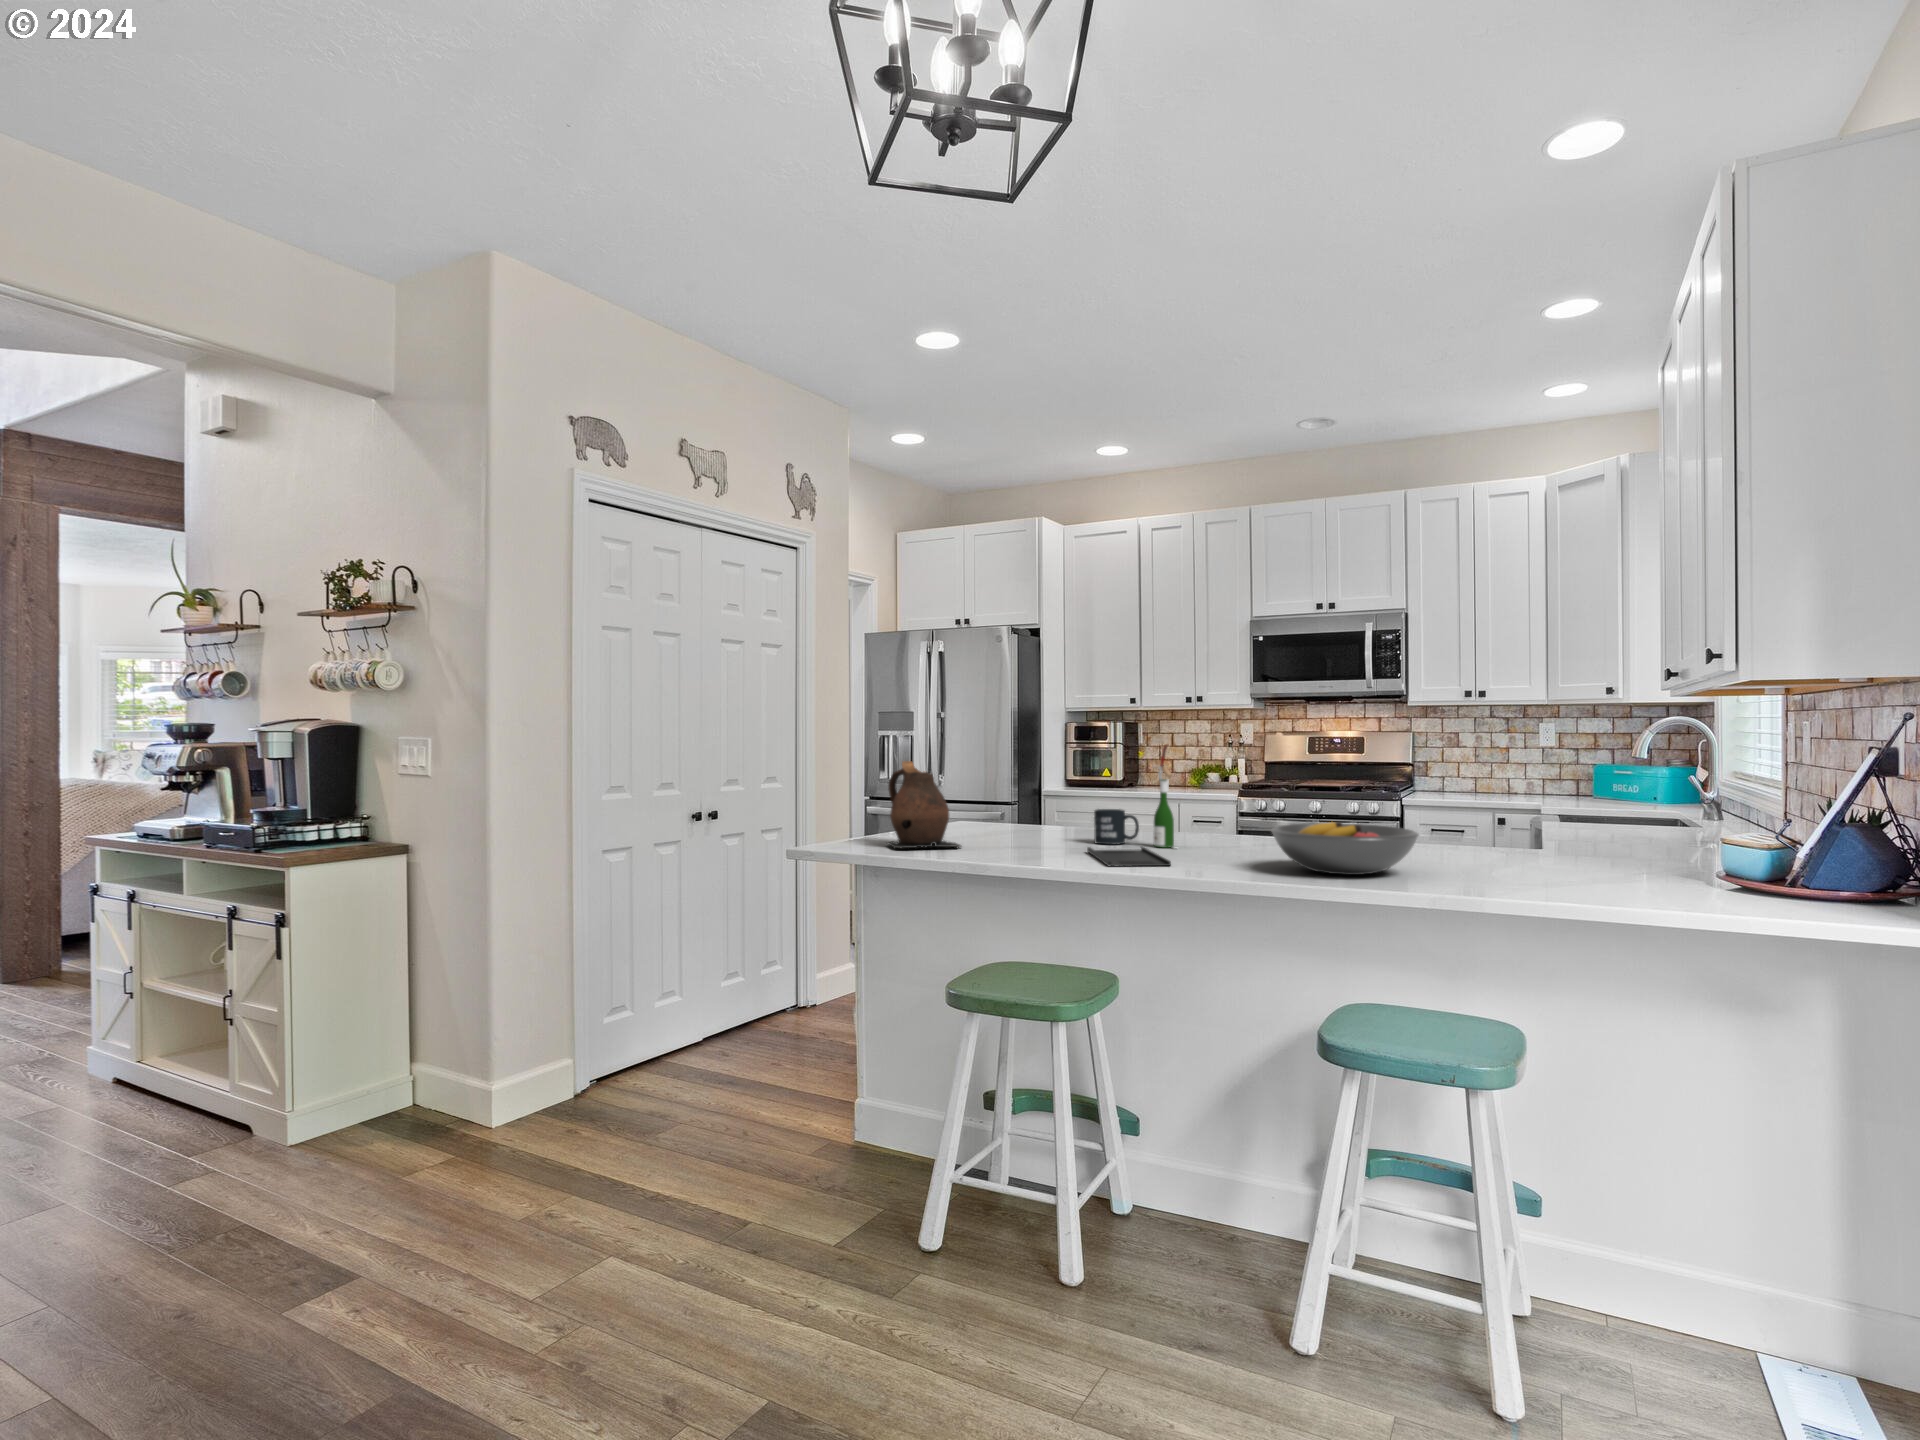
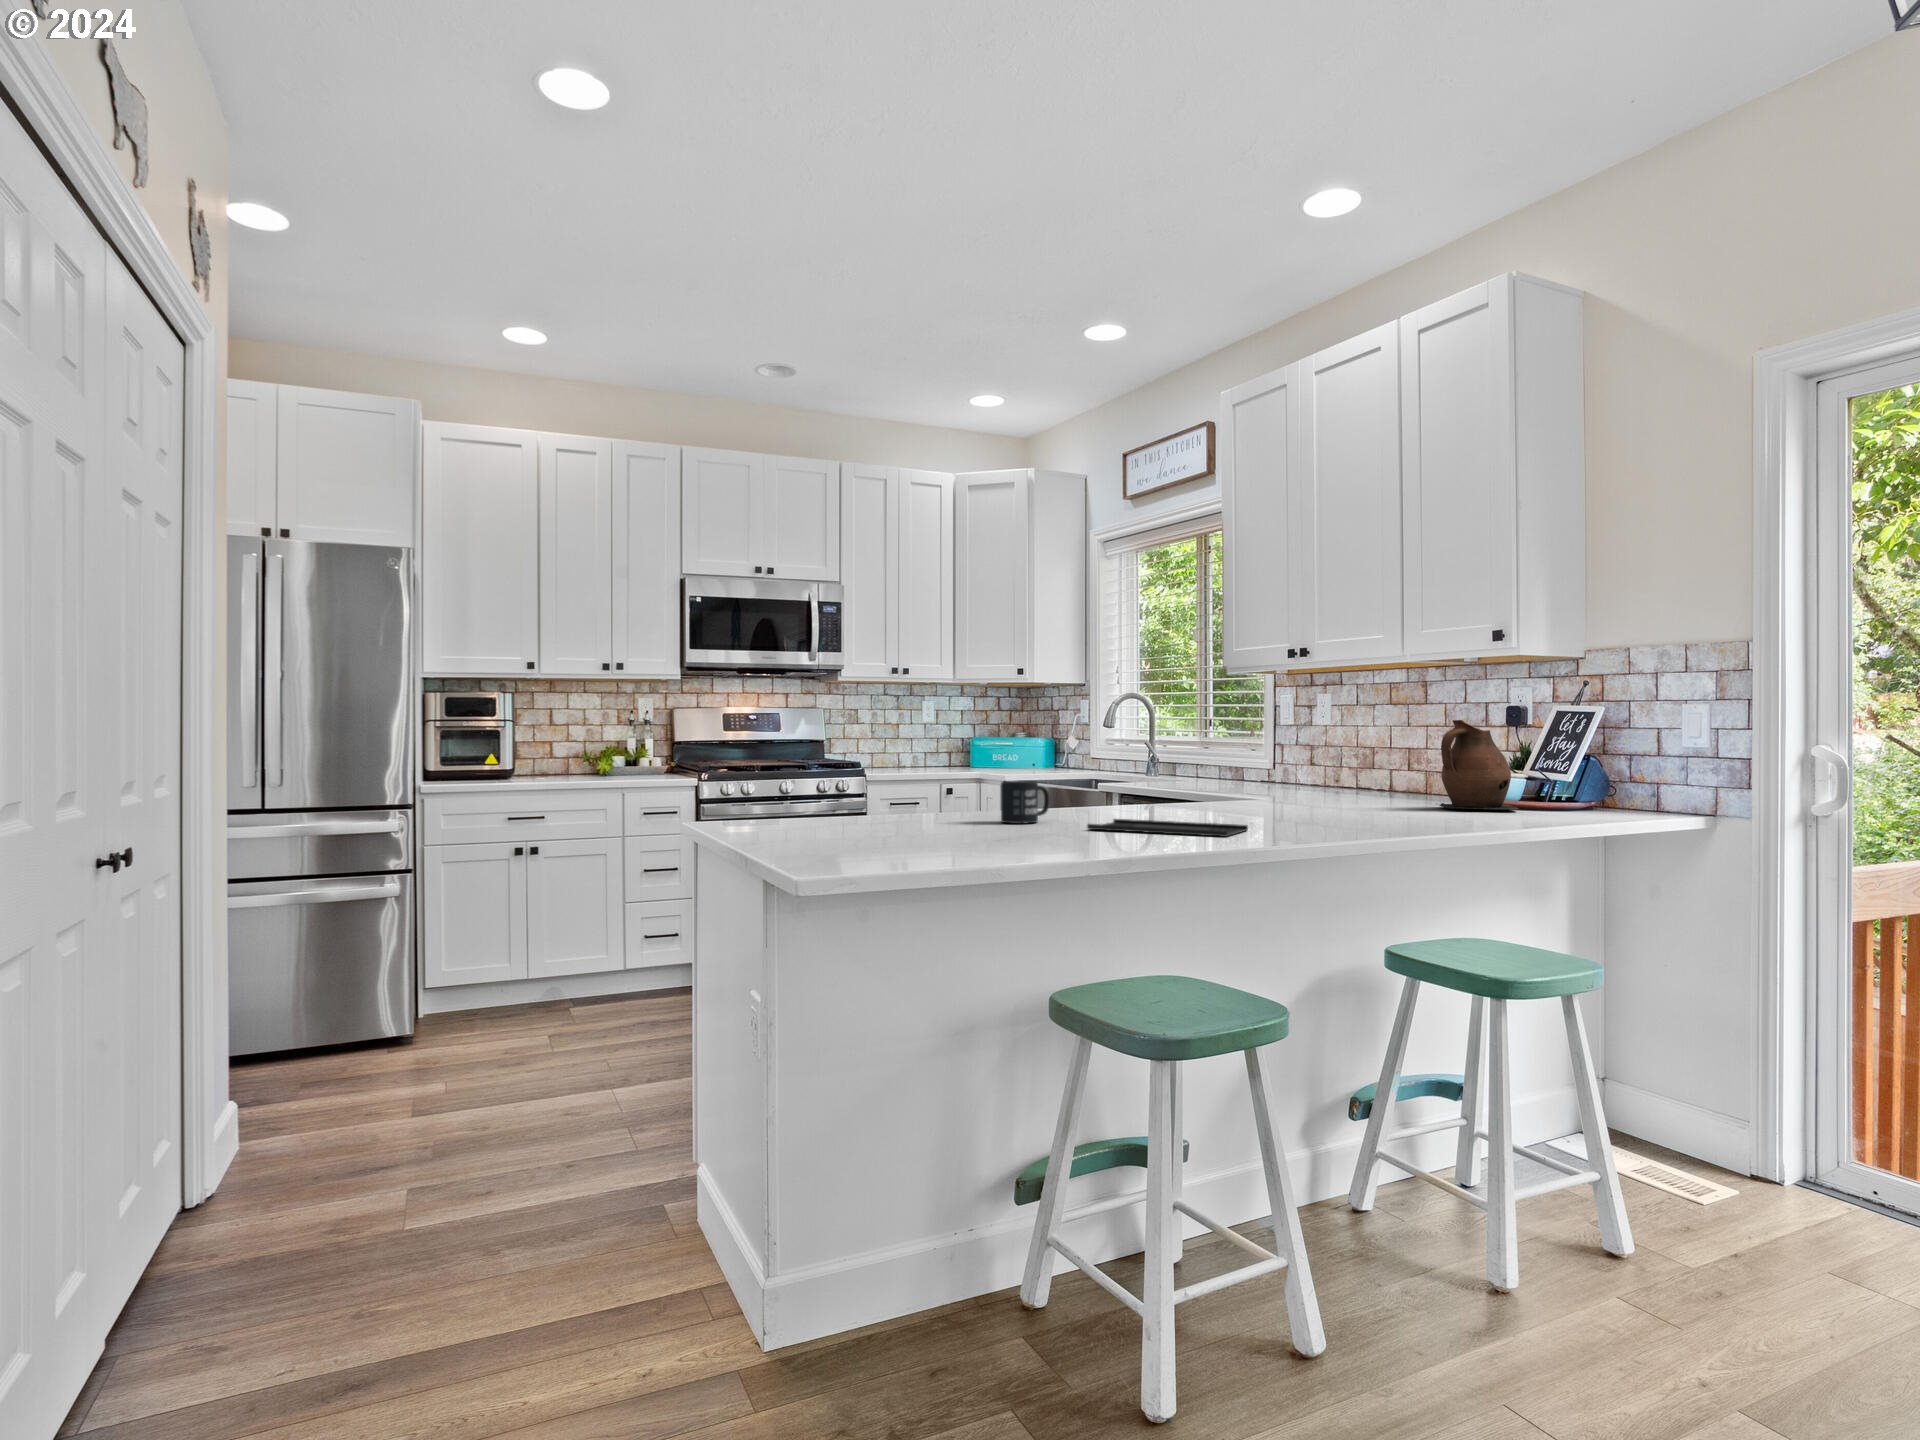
wine bottle: present [1154,745,1176,848] -> none [1070,702,1106,820]
ceramic pitcher: present [888,761,961,848] -> present [1440,720,1518,811]
fruit bowl: present [1271,822,1419,875] -> none [1273,770,1421,821]

